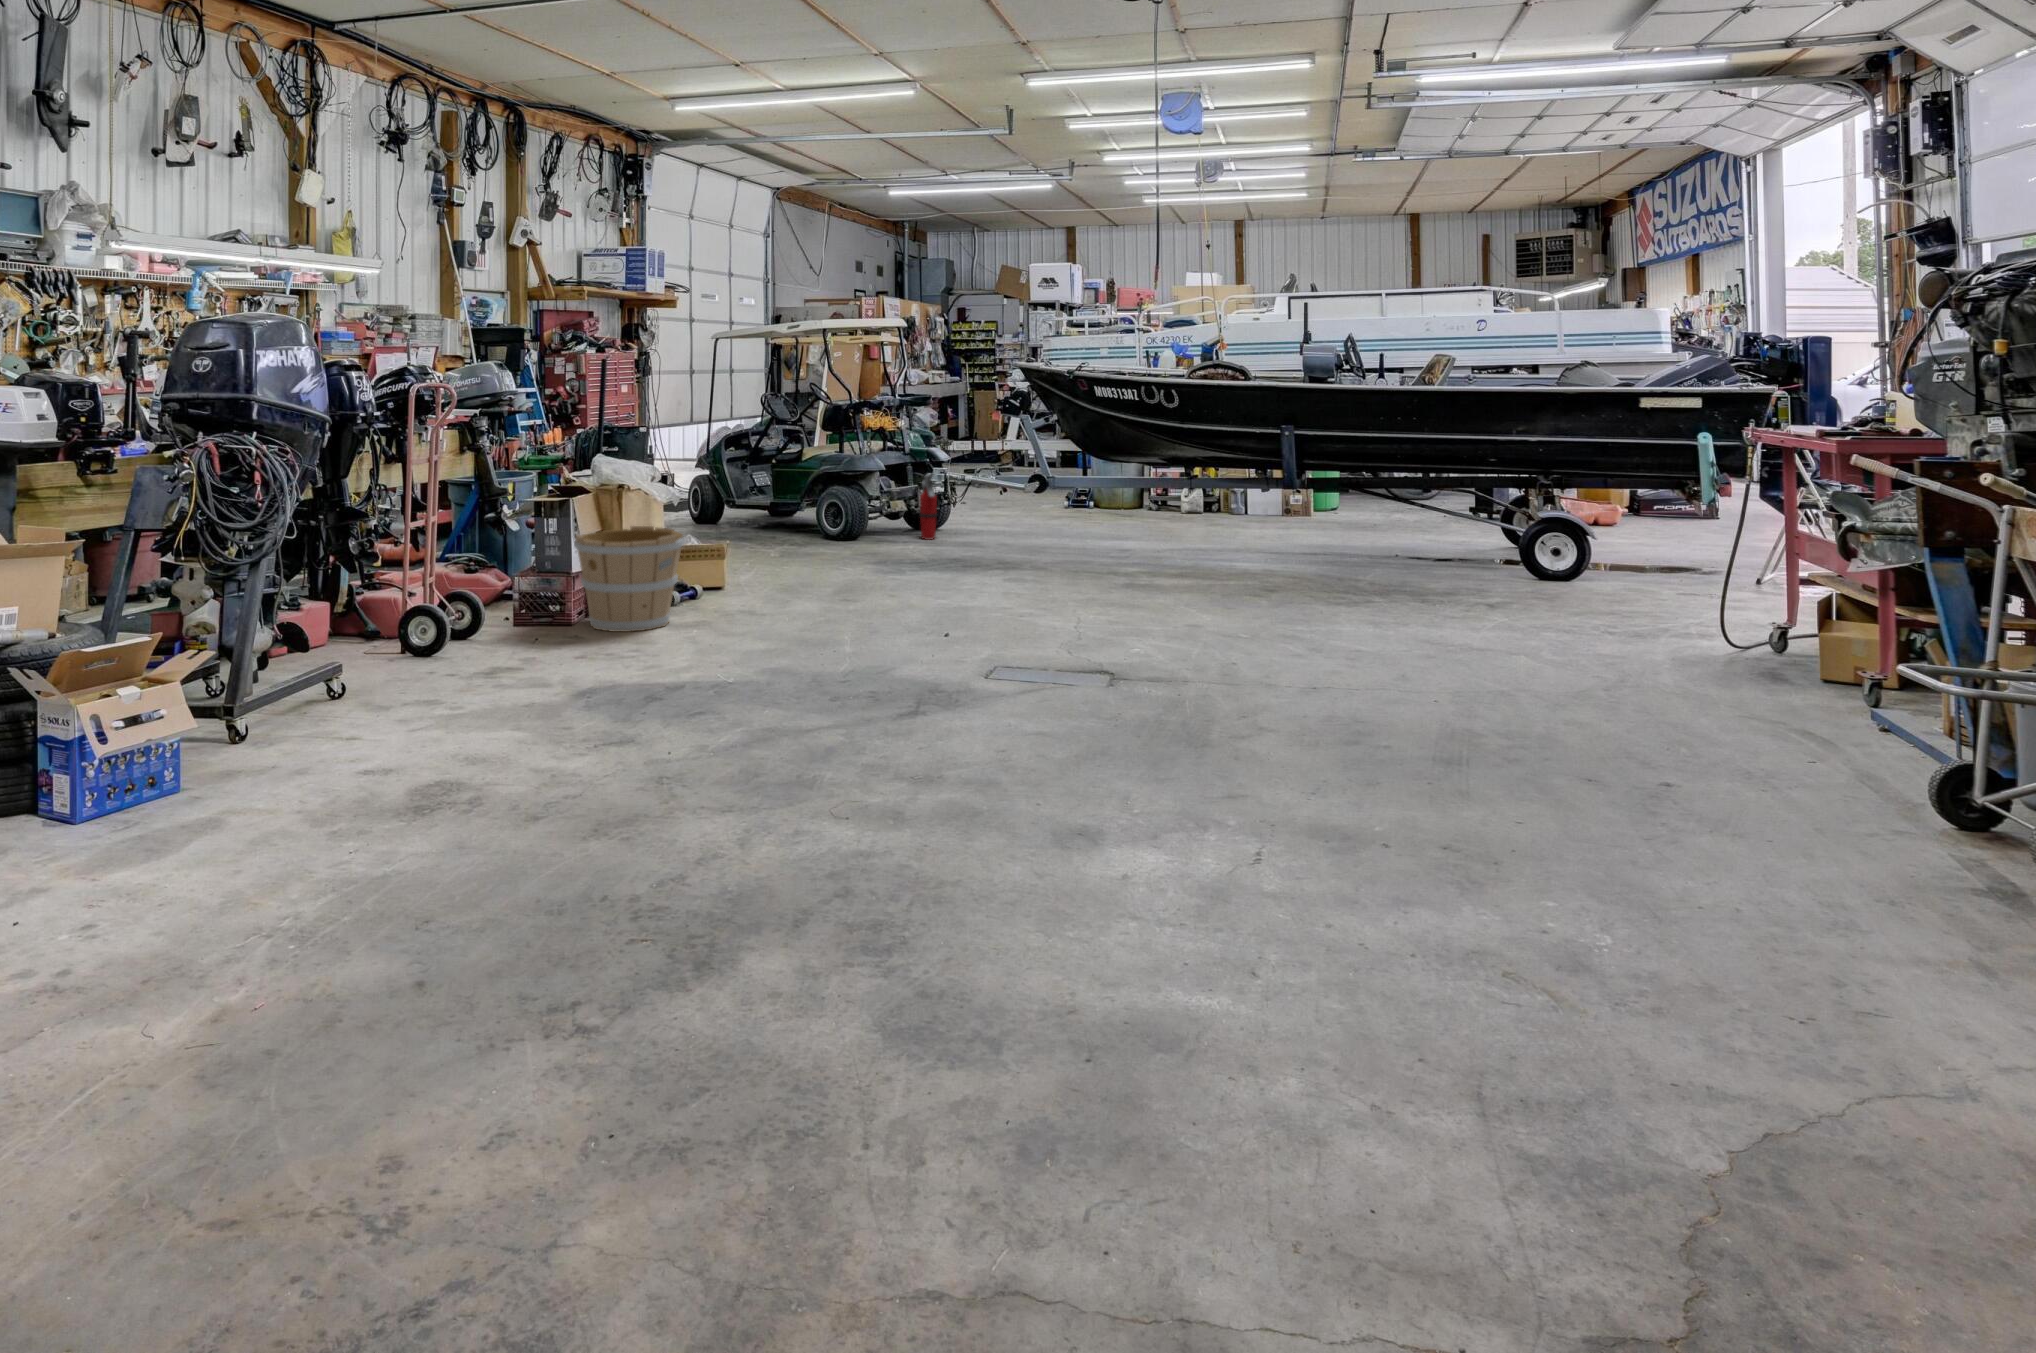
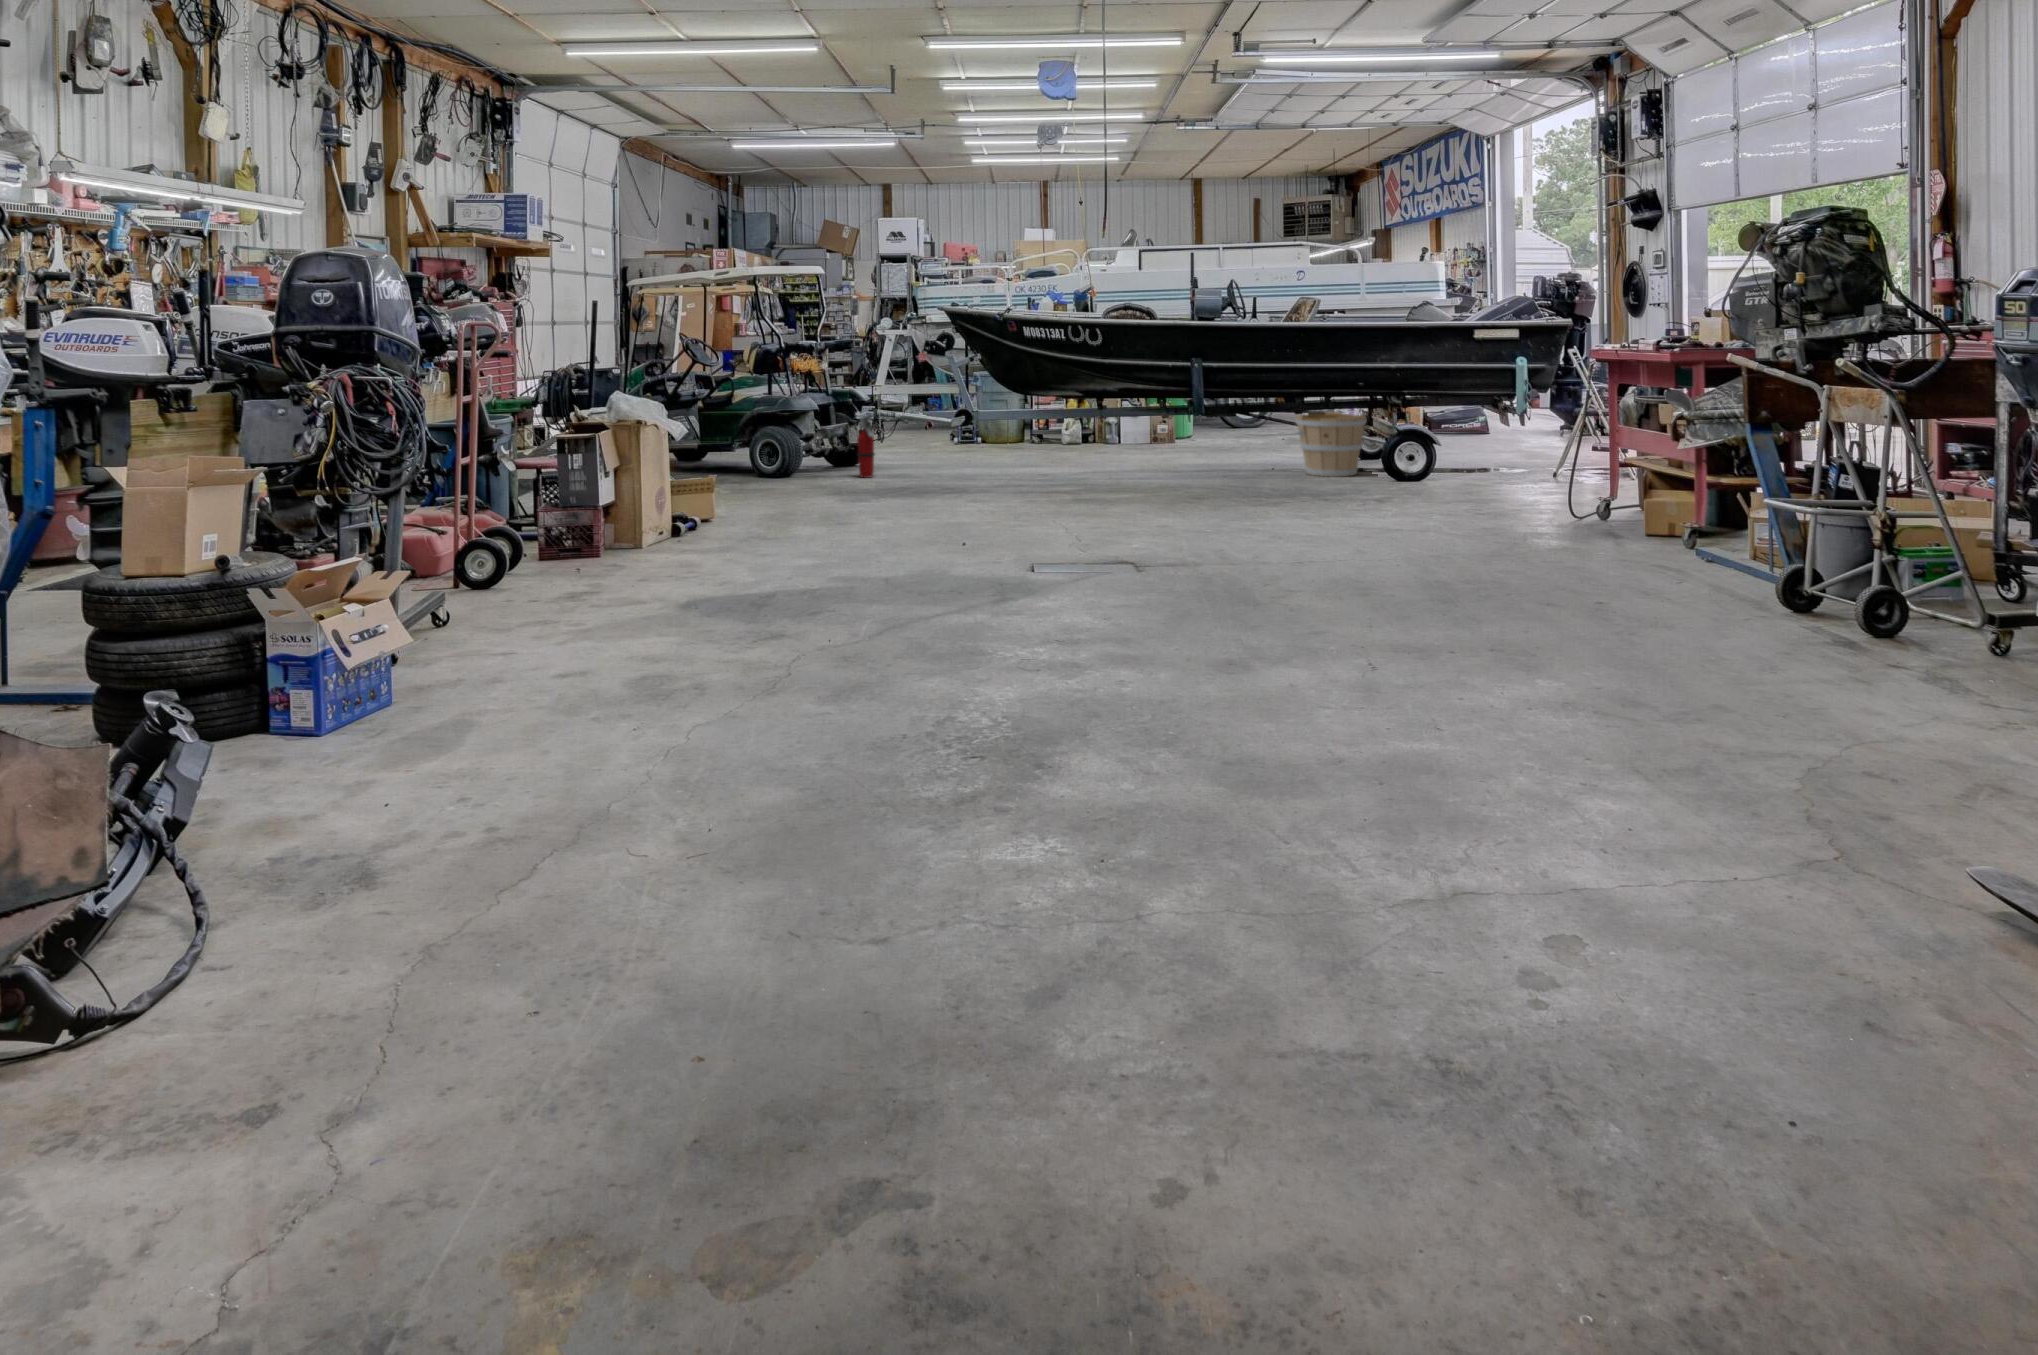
wooden bucket: present [574,526,684,632] -> present [1295,412,1367,477]

